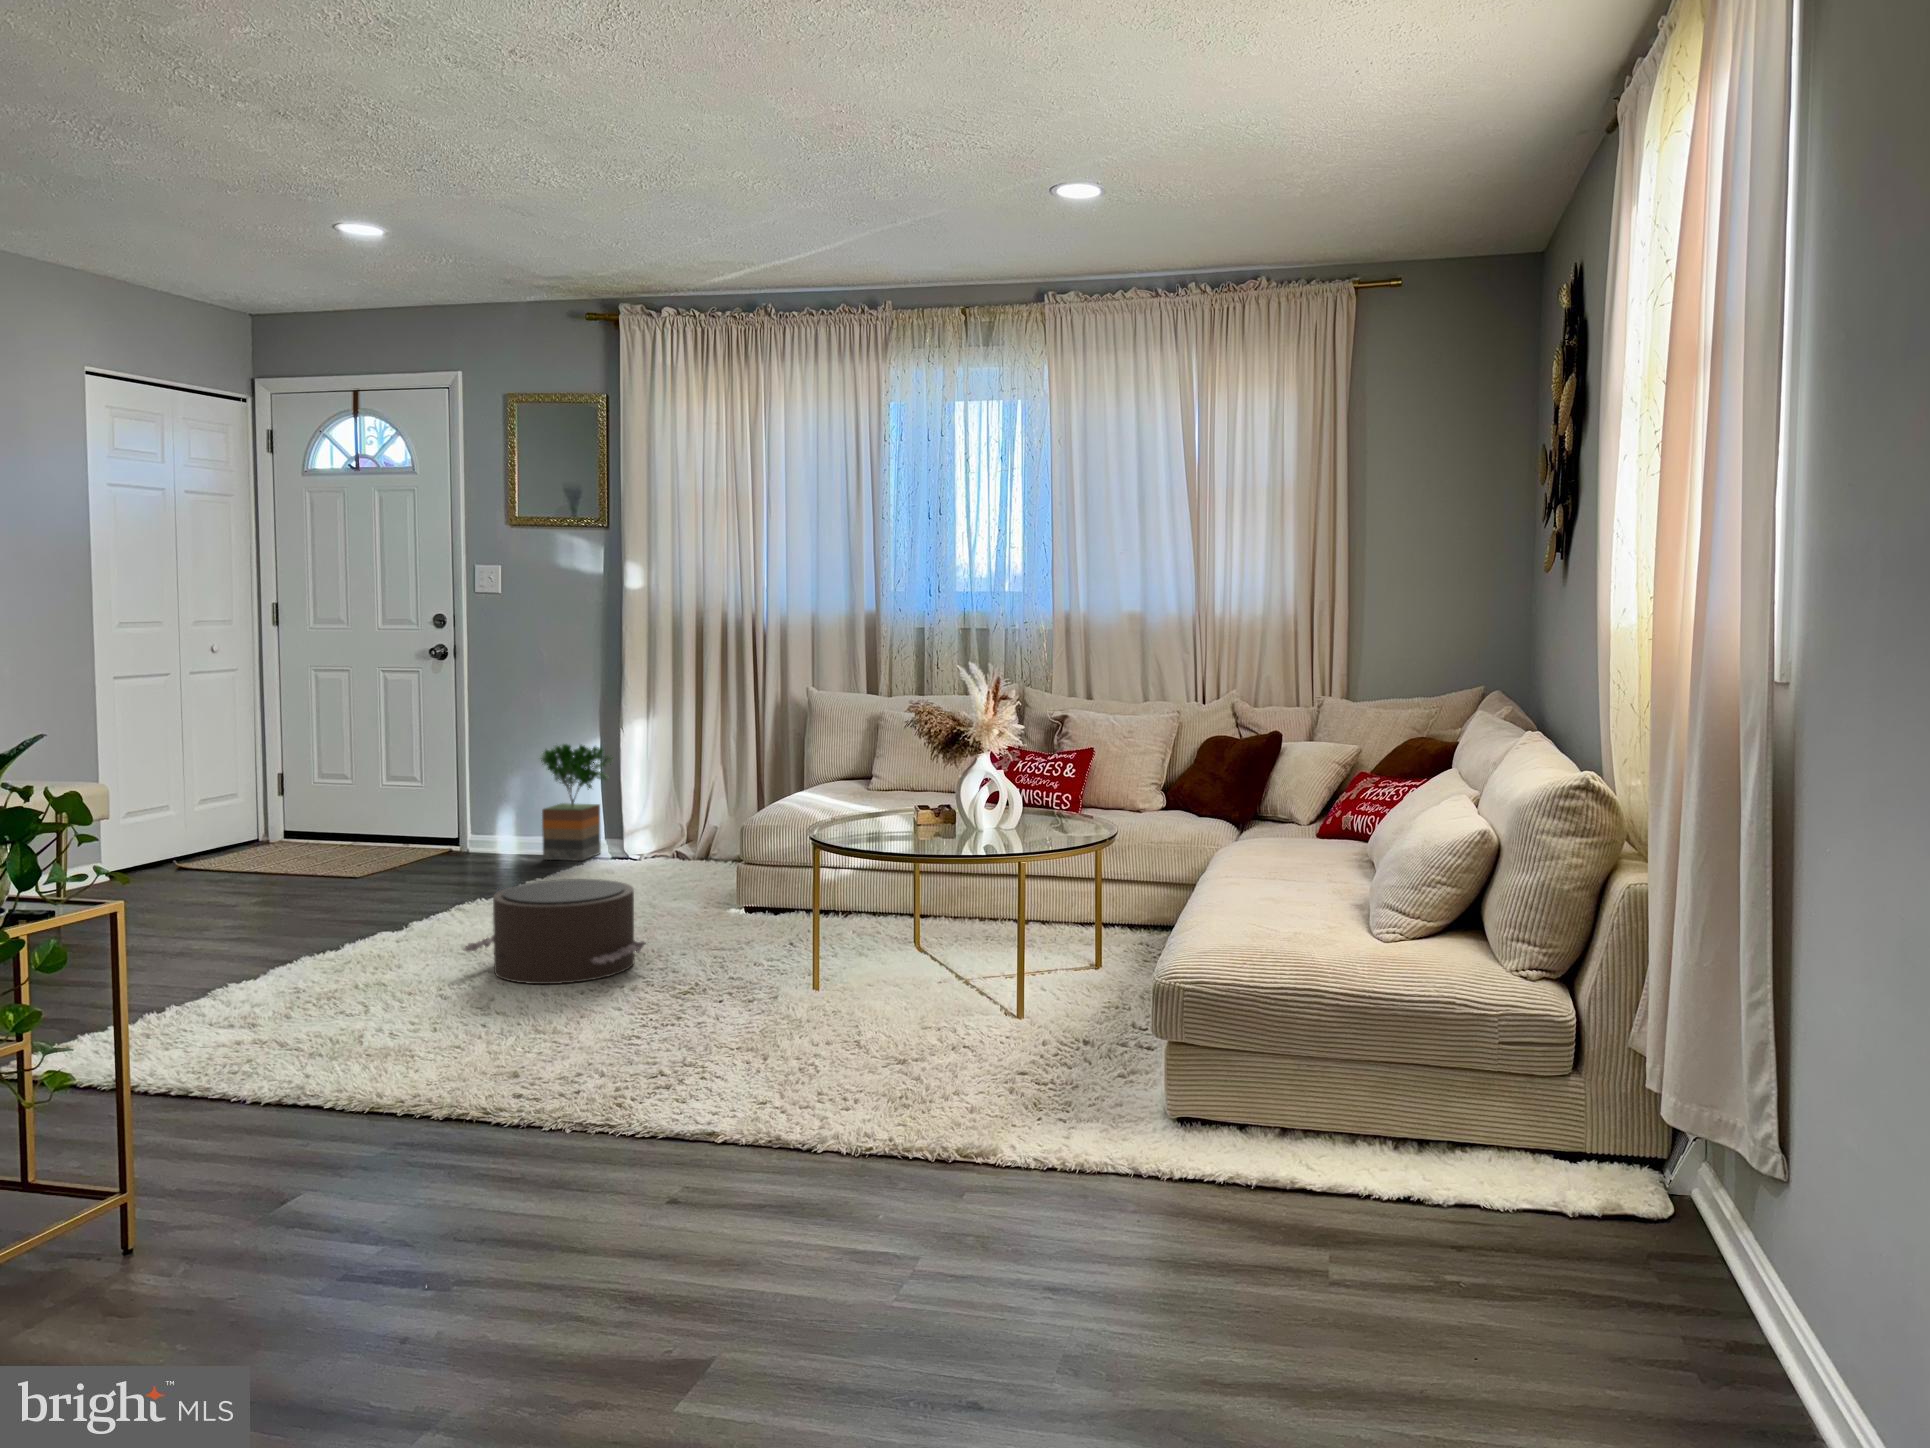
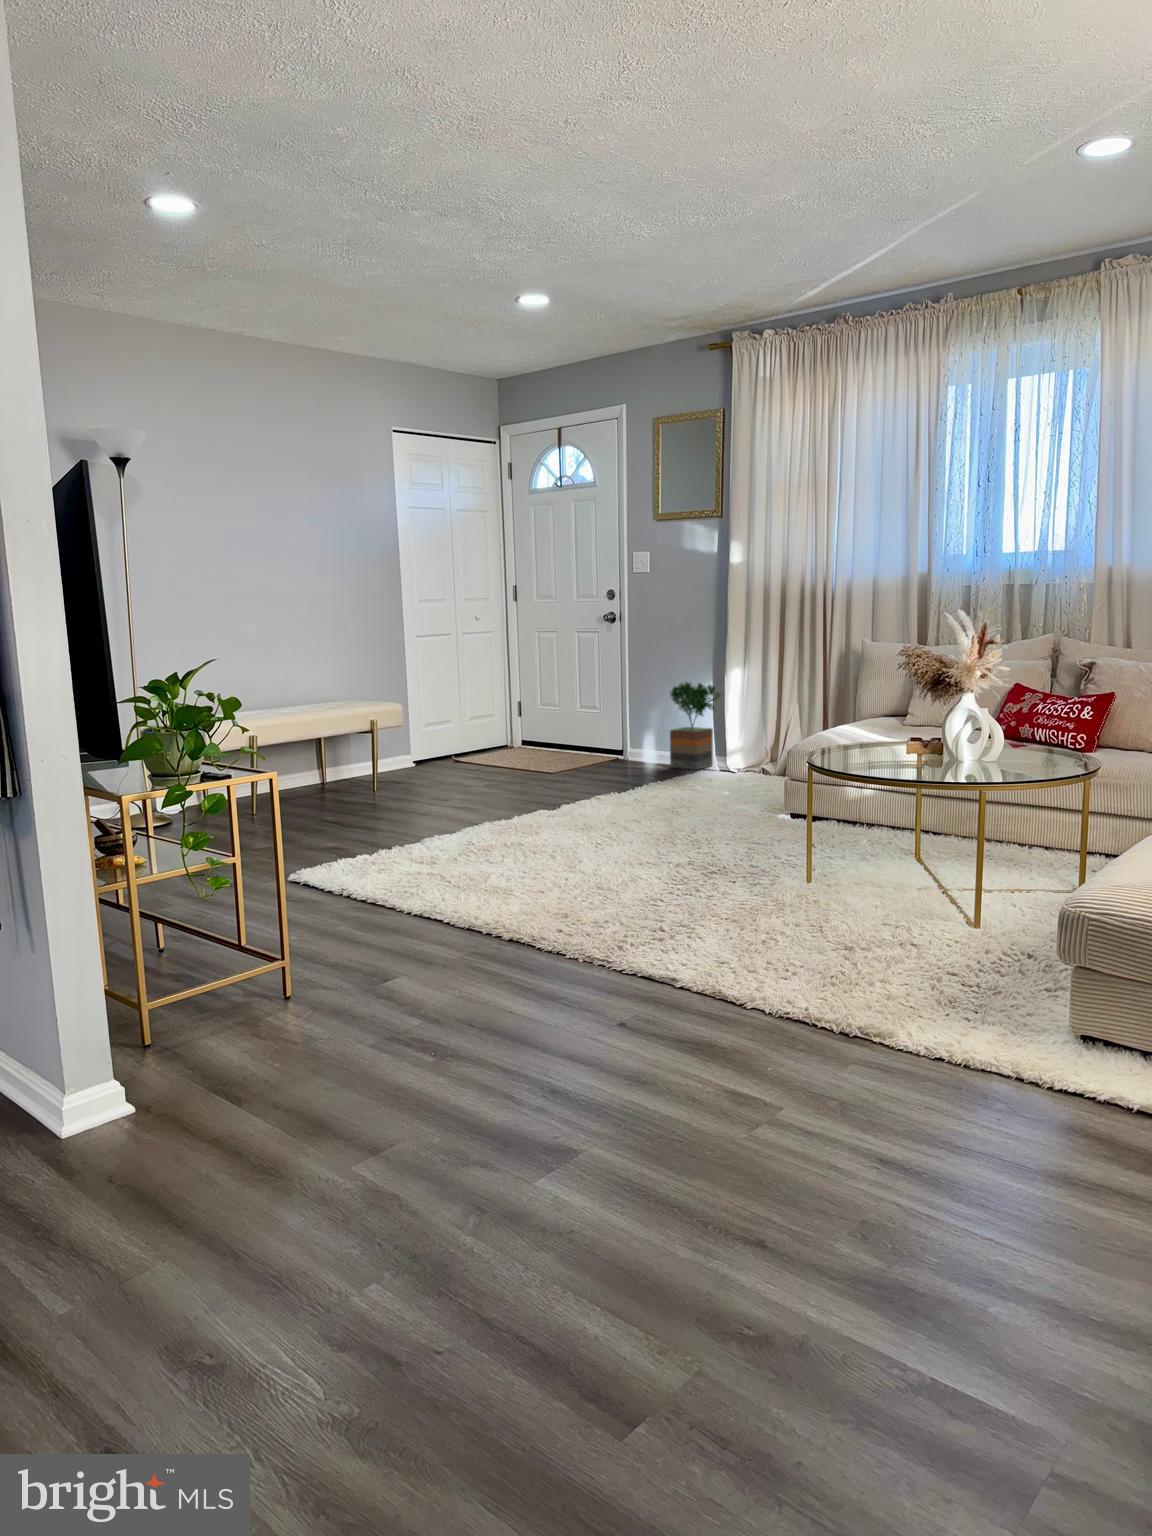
pouf: present [464,879,646,984] -> none [572,781,700,857]

